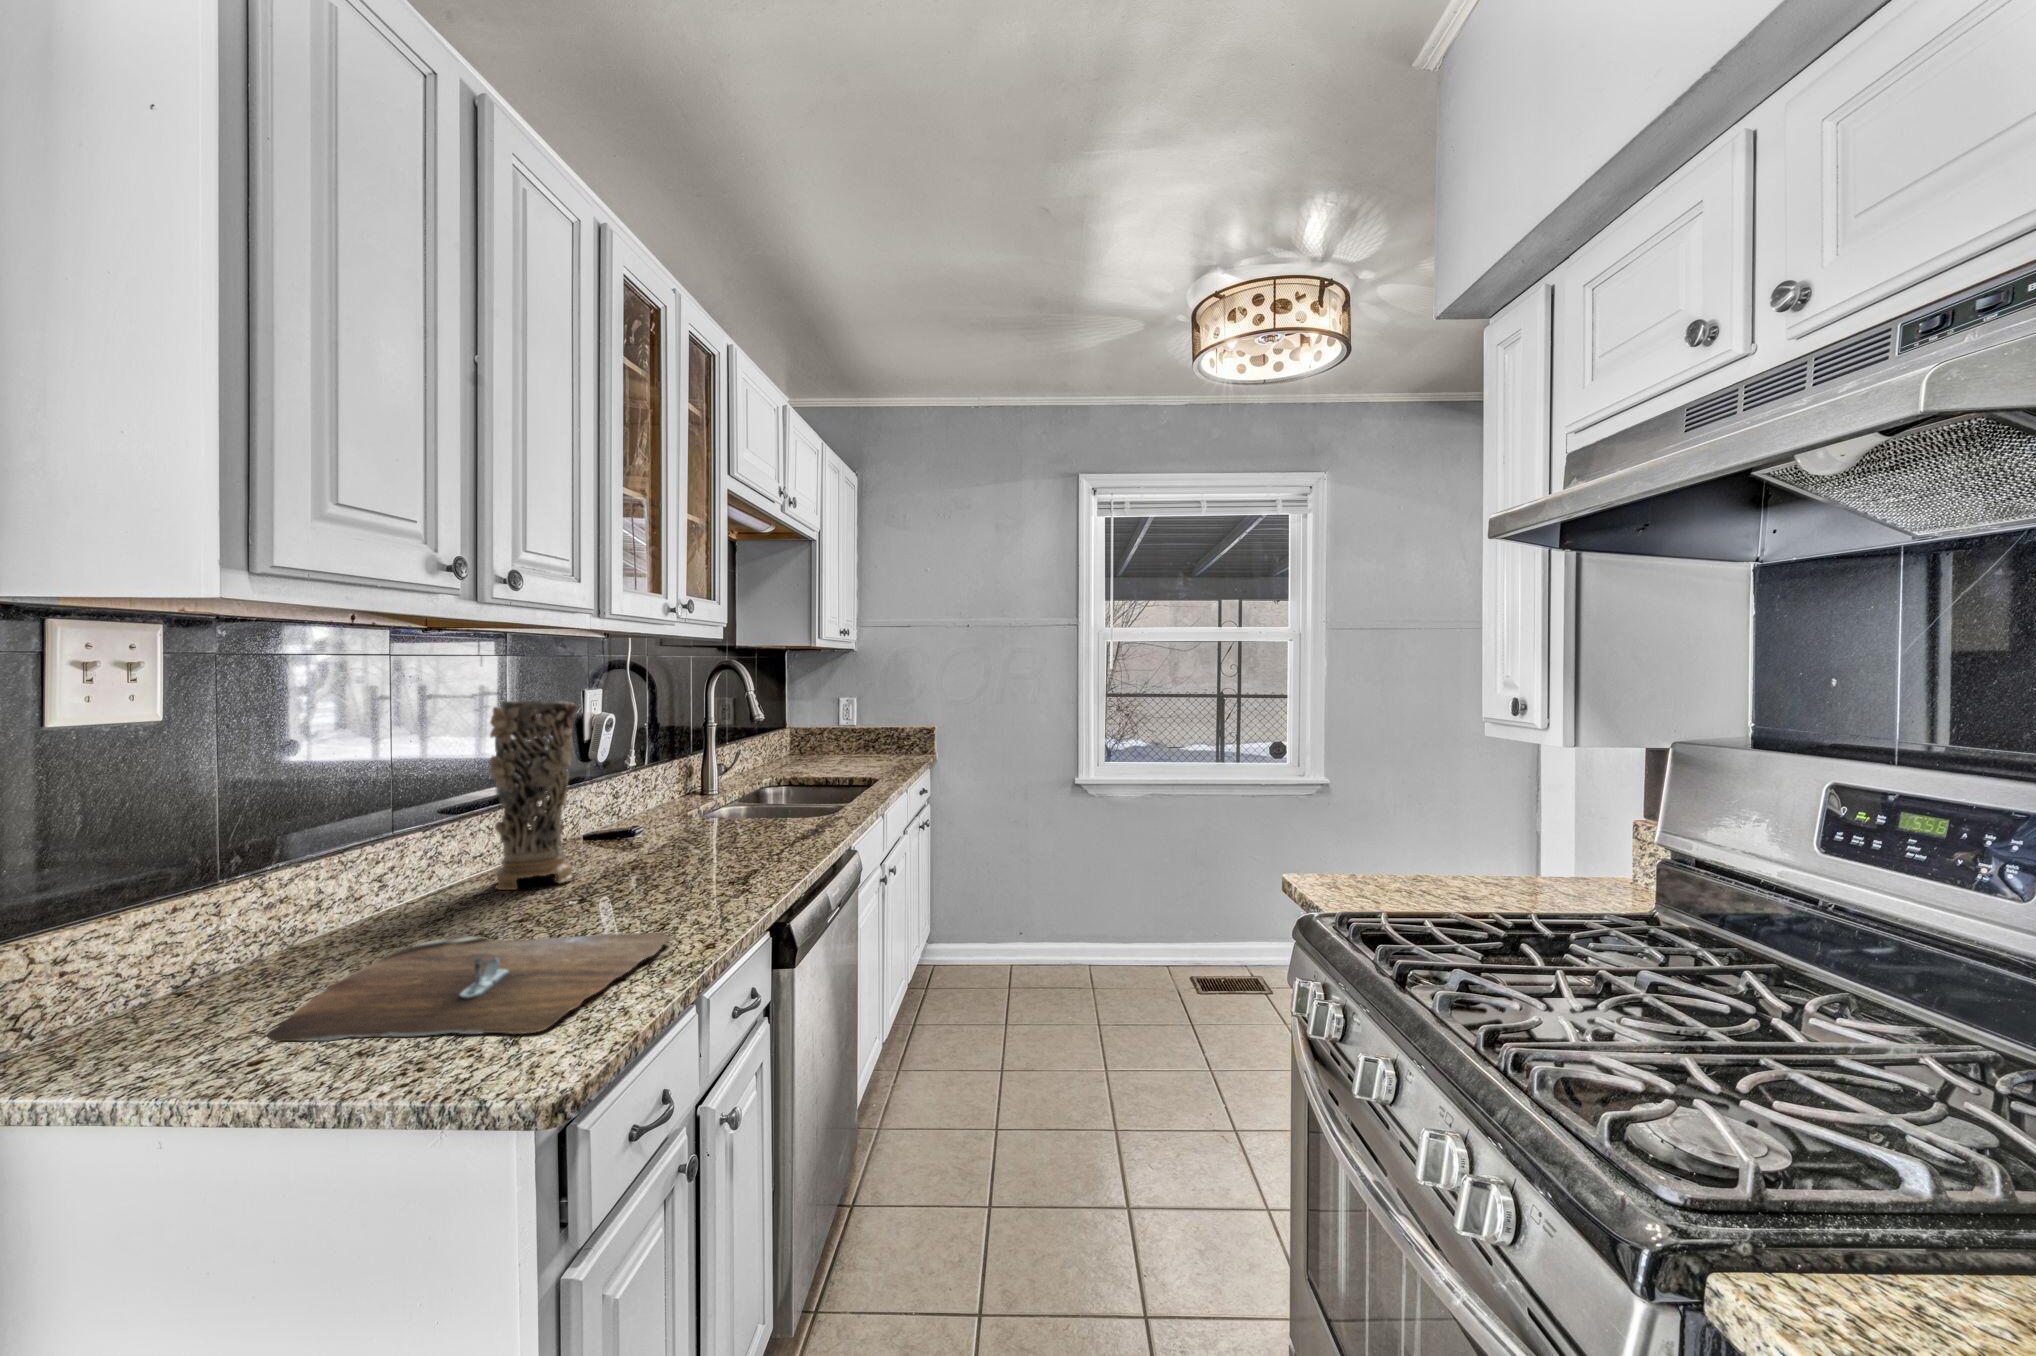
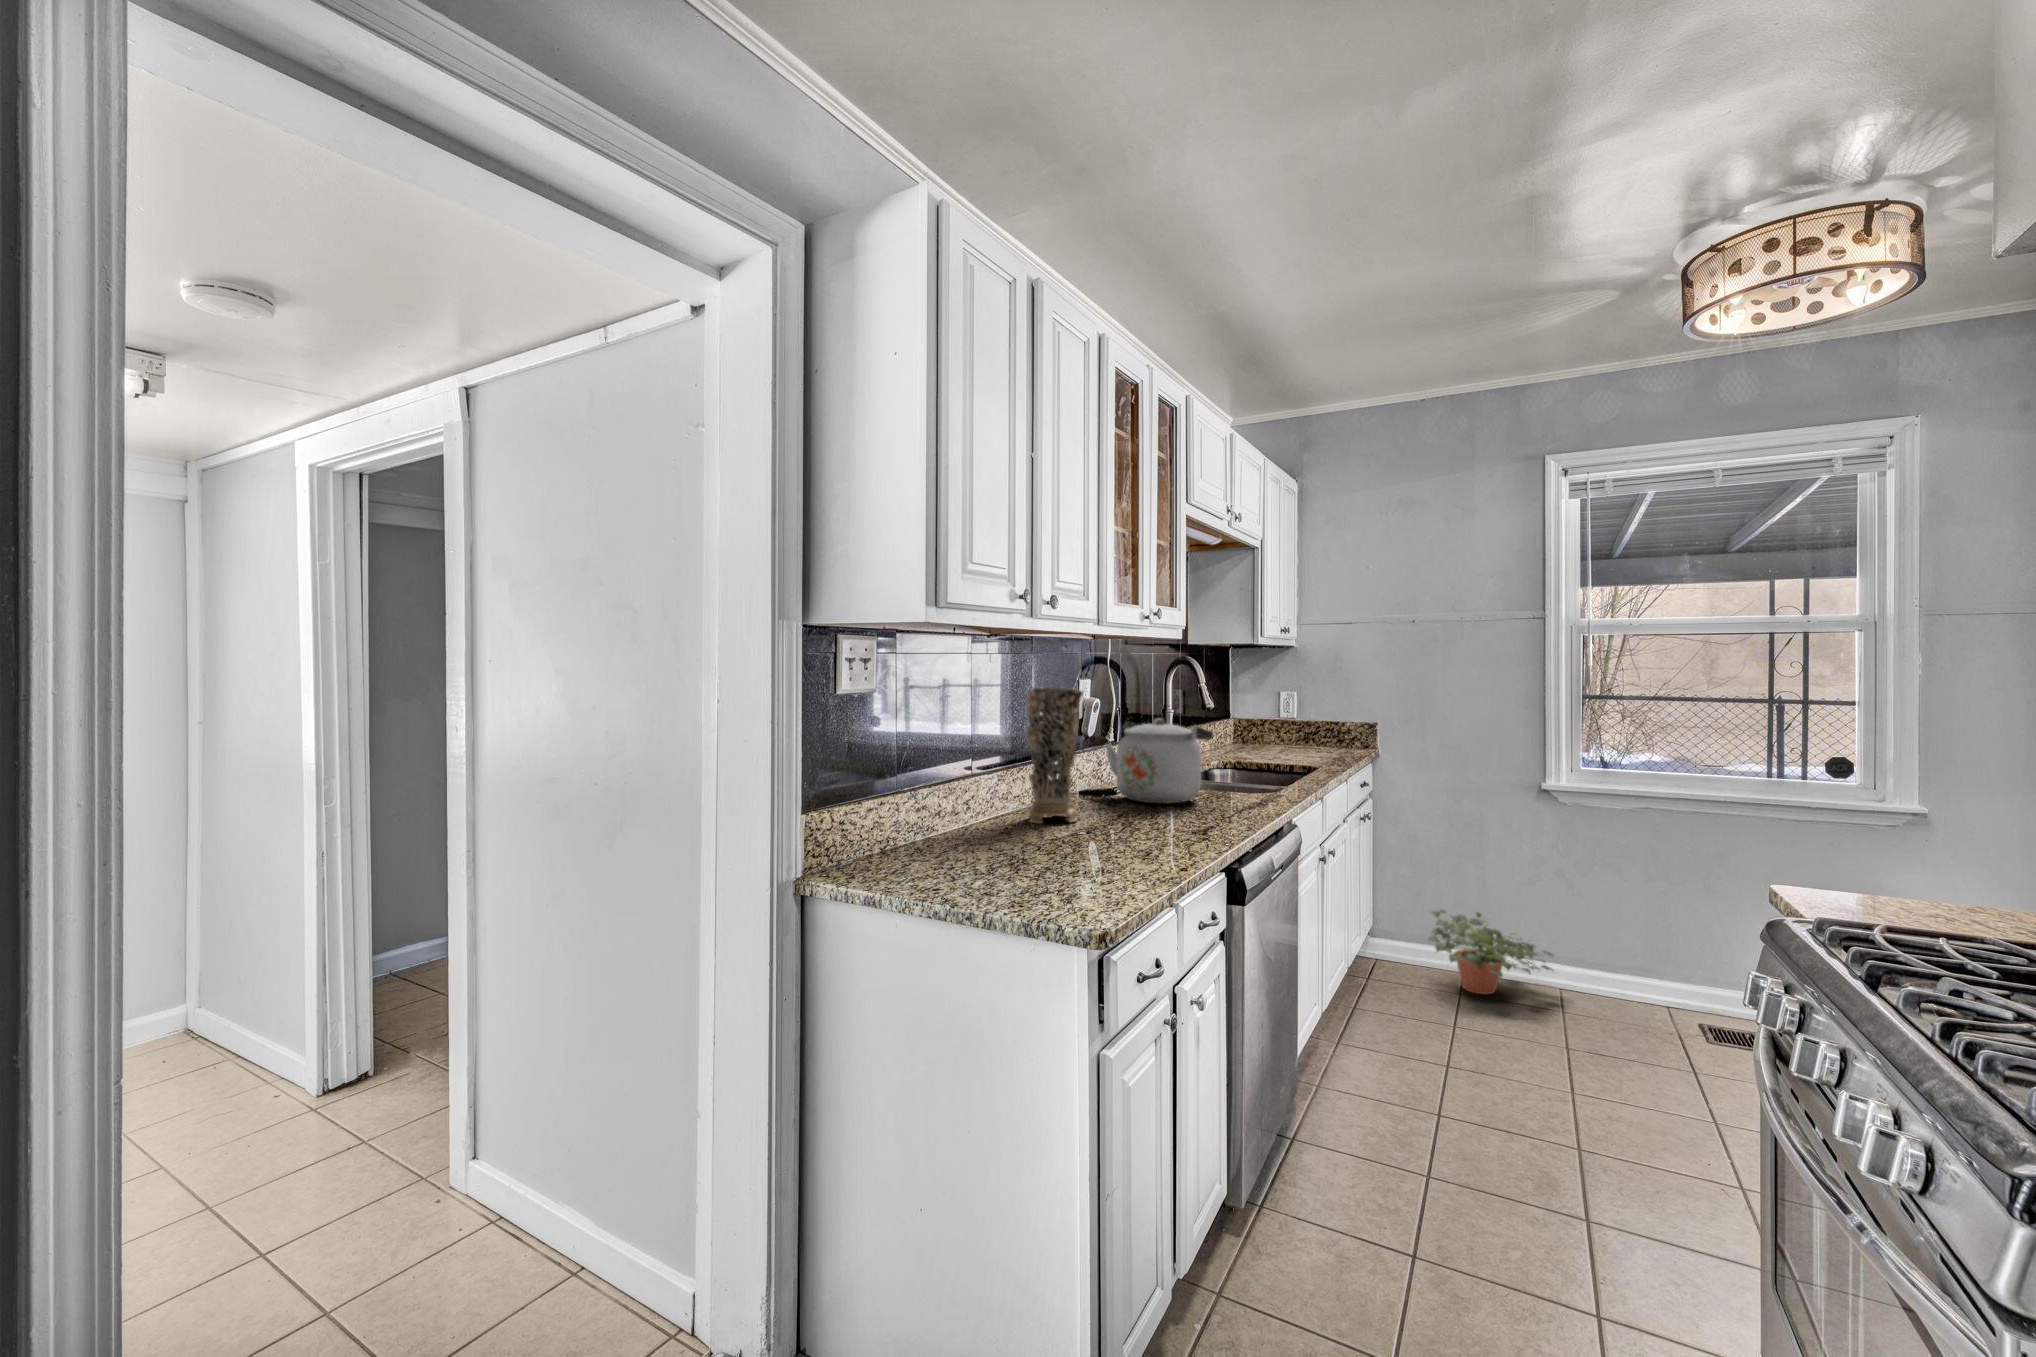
kettle: none [621,735,760,841] -> present [1106,718,1213,803]
potted plant: none [984,910,1097,992] -> present [1428,910,1553,994]
cutting board: present [268,932,671,1042] -> none [936,844,1157,898]

